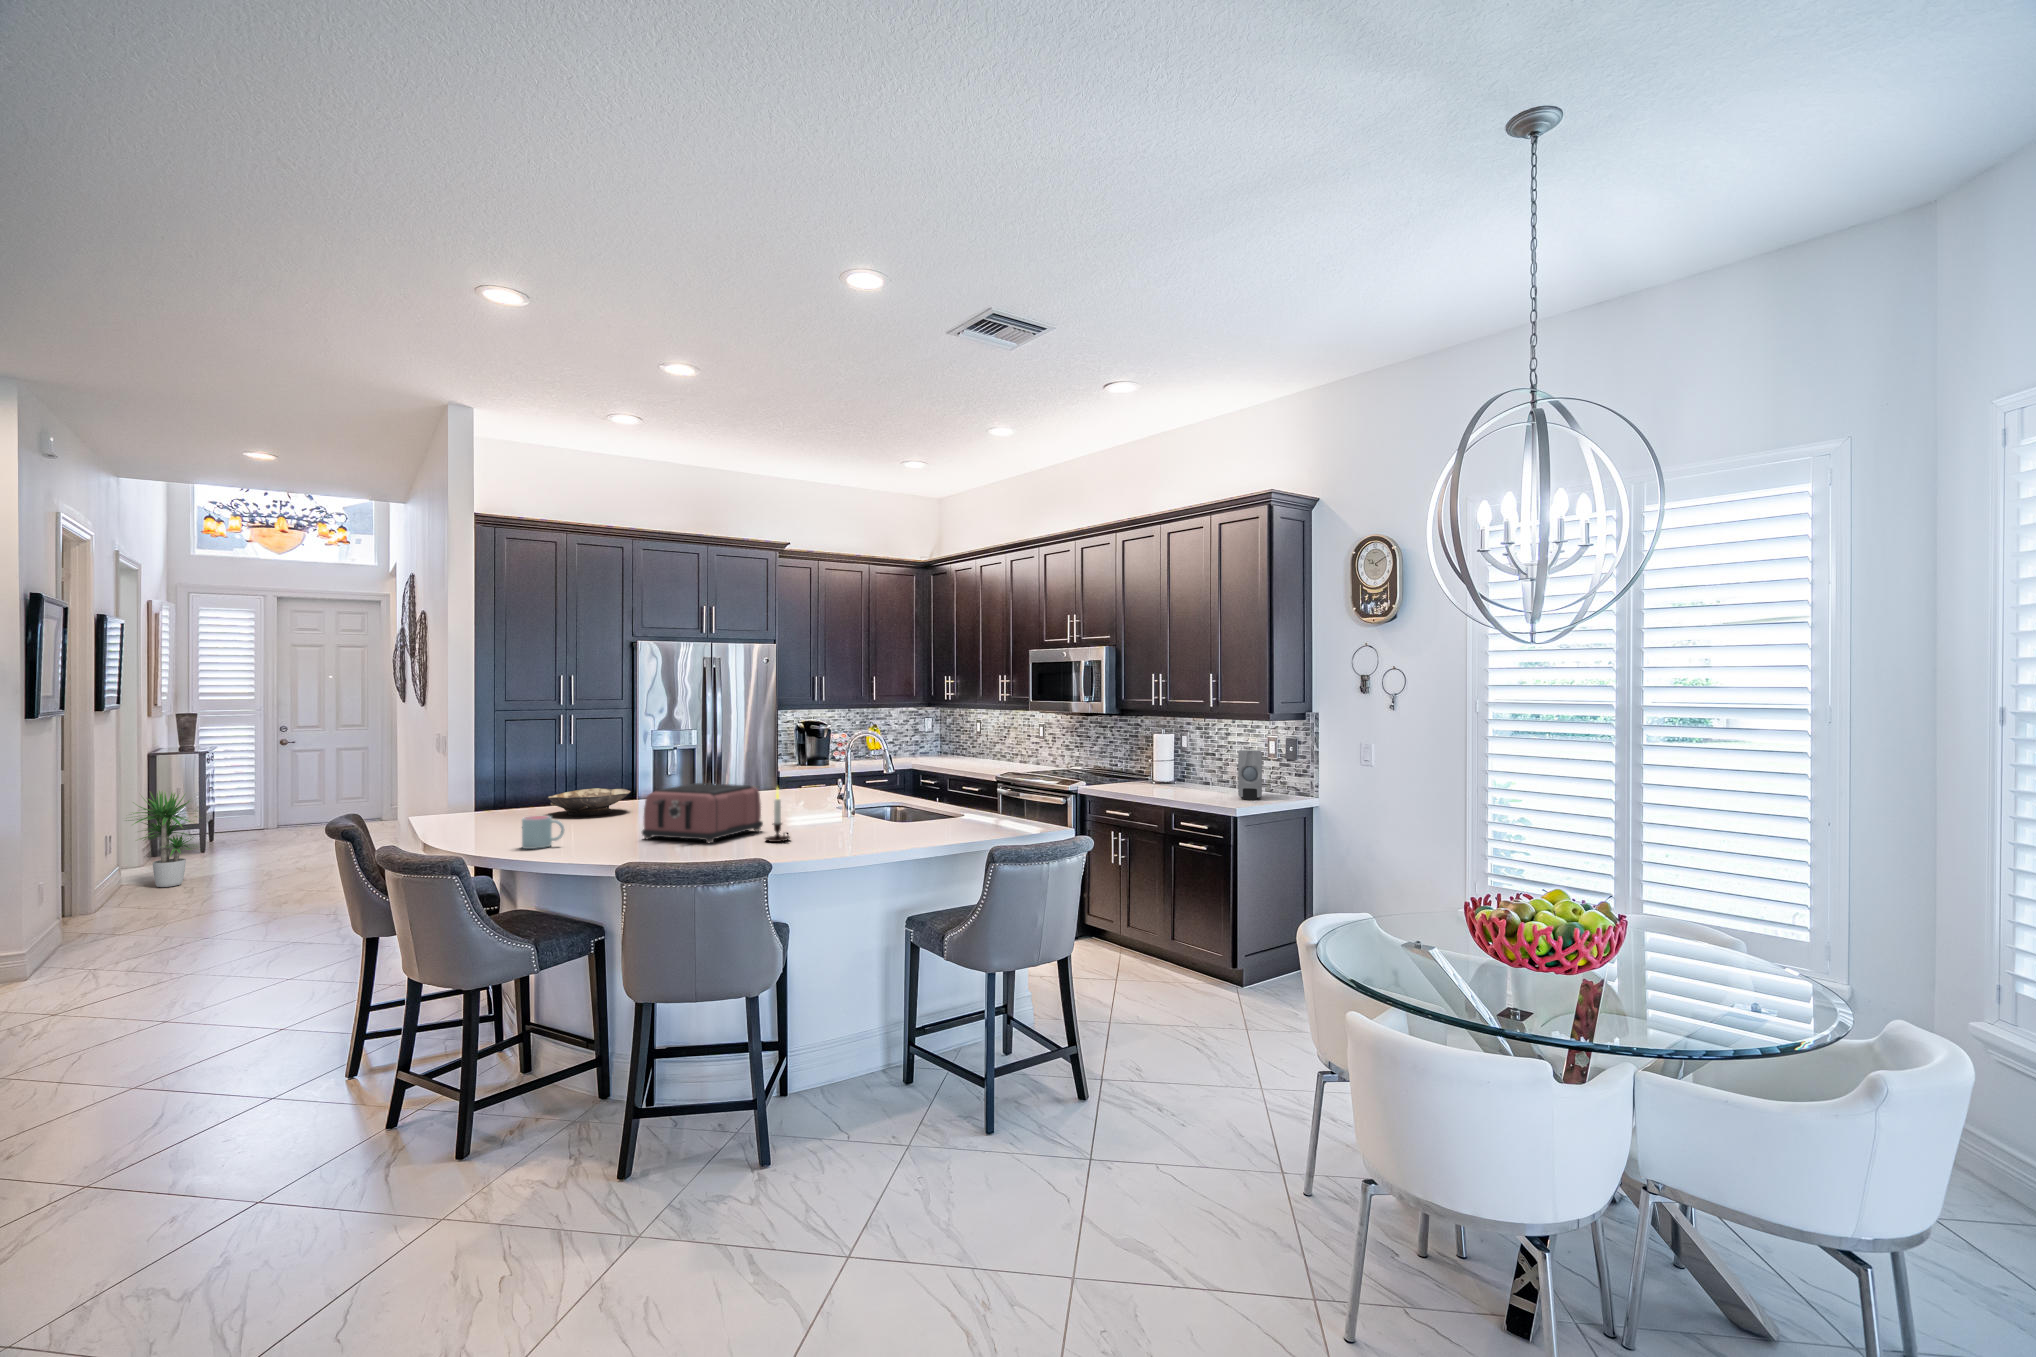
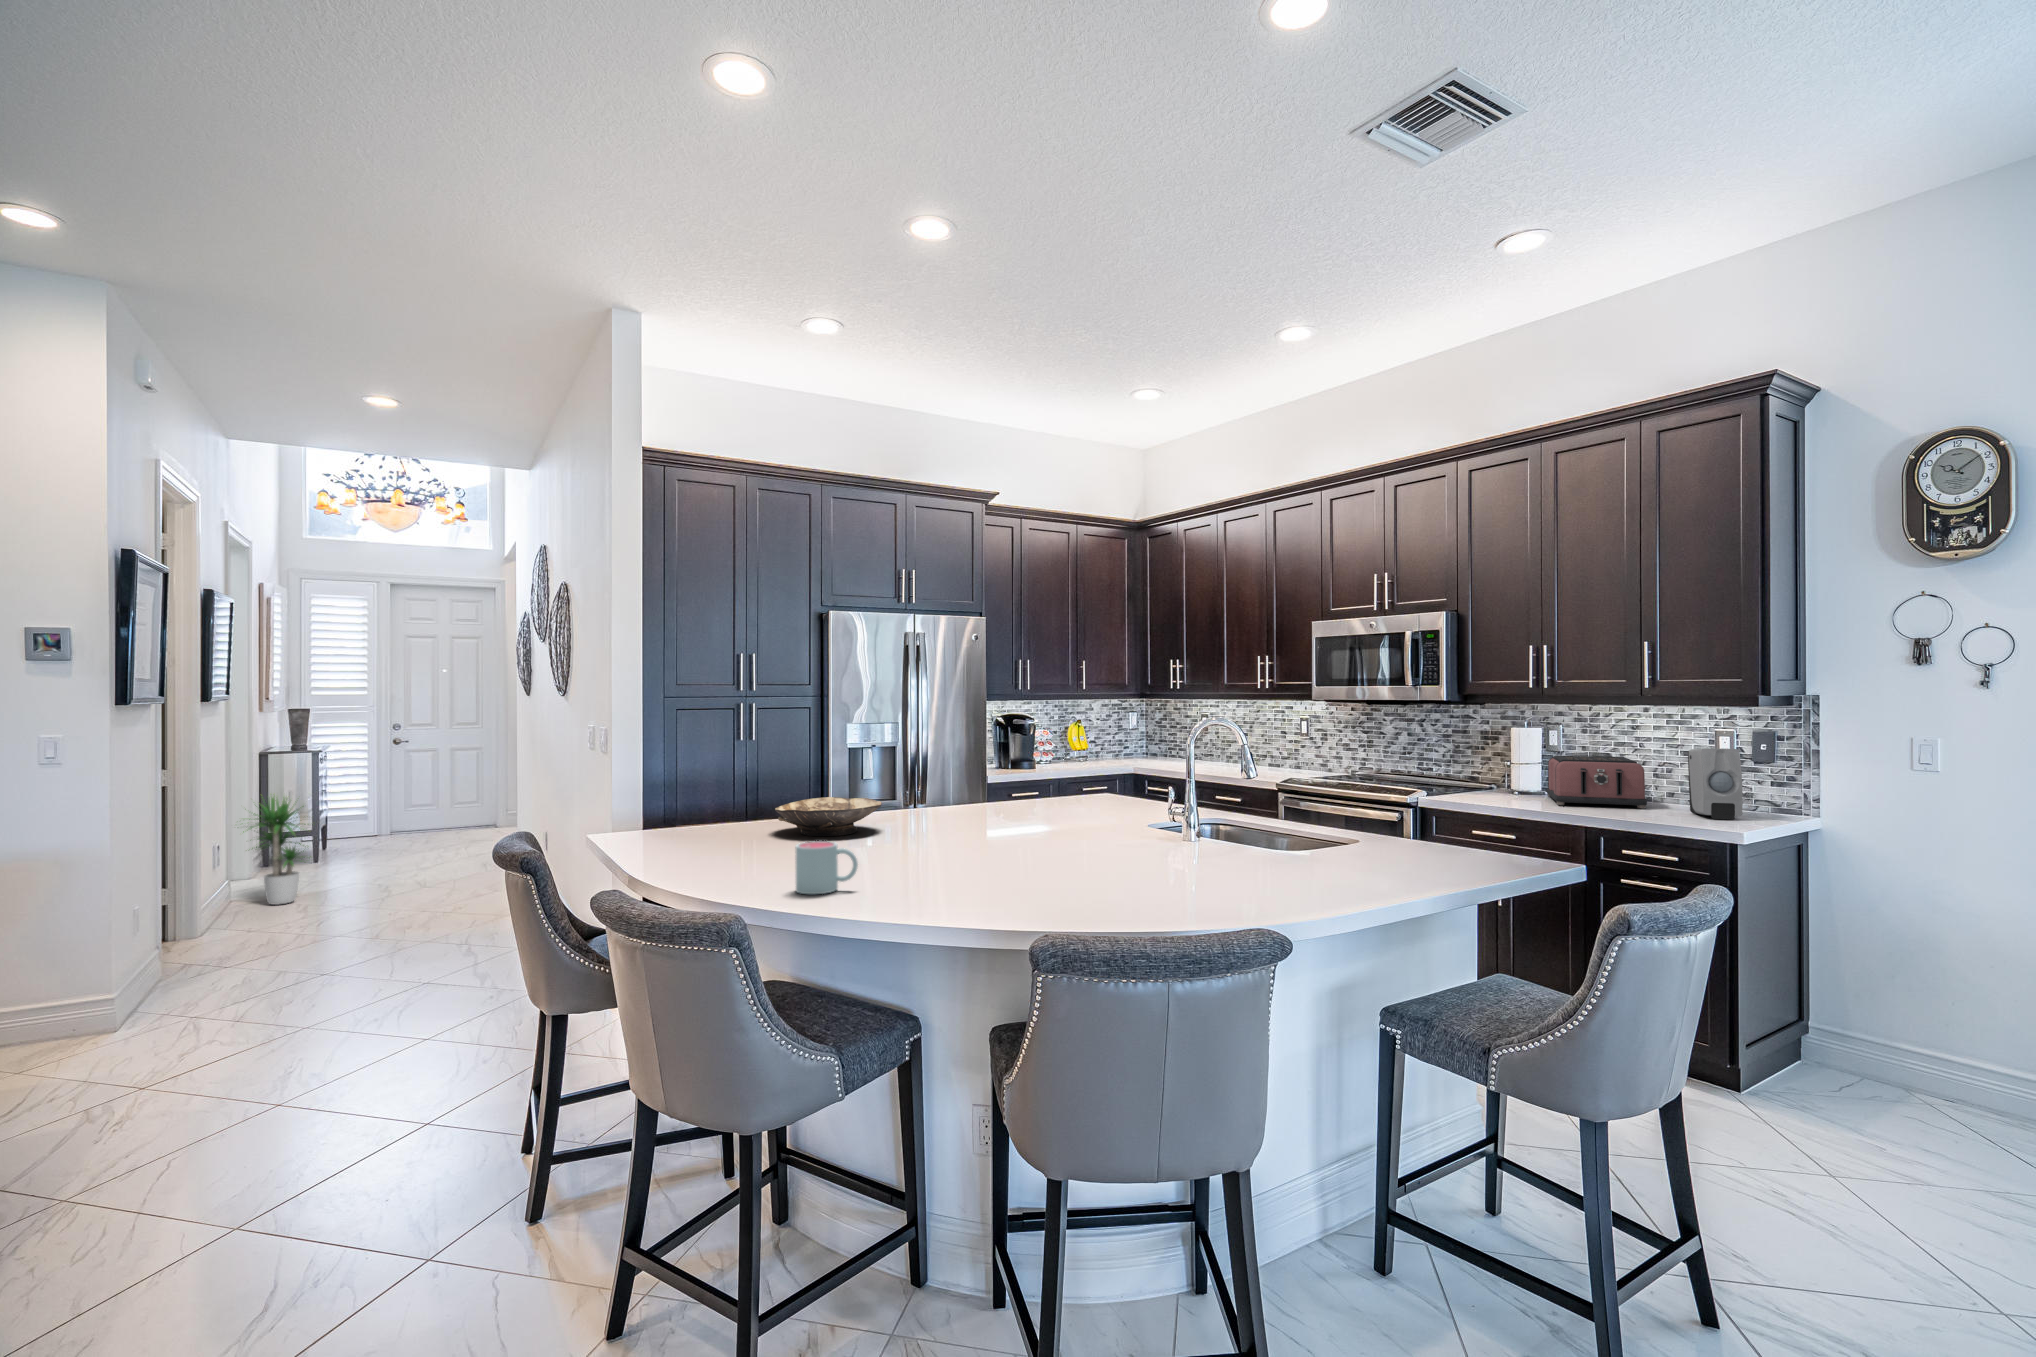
toaster: present [642,783,763,843] -> present [1546,755,1647,808]
candle: present [765,789,790,842] -> none [1152,797,1198,886]

